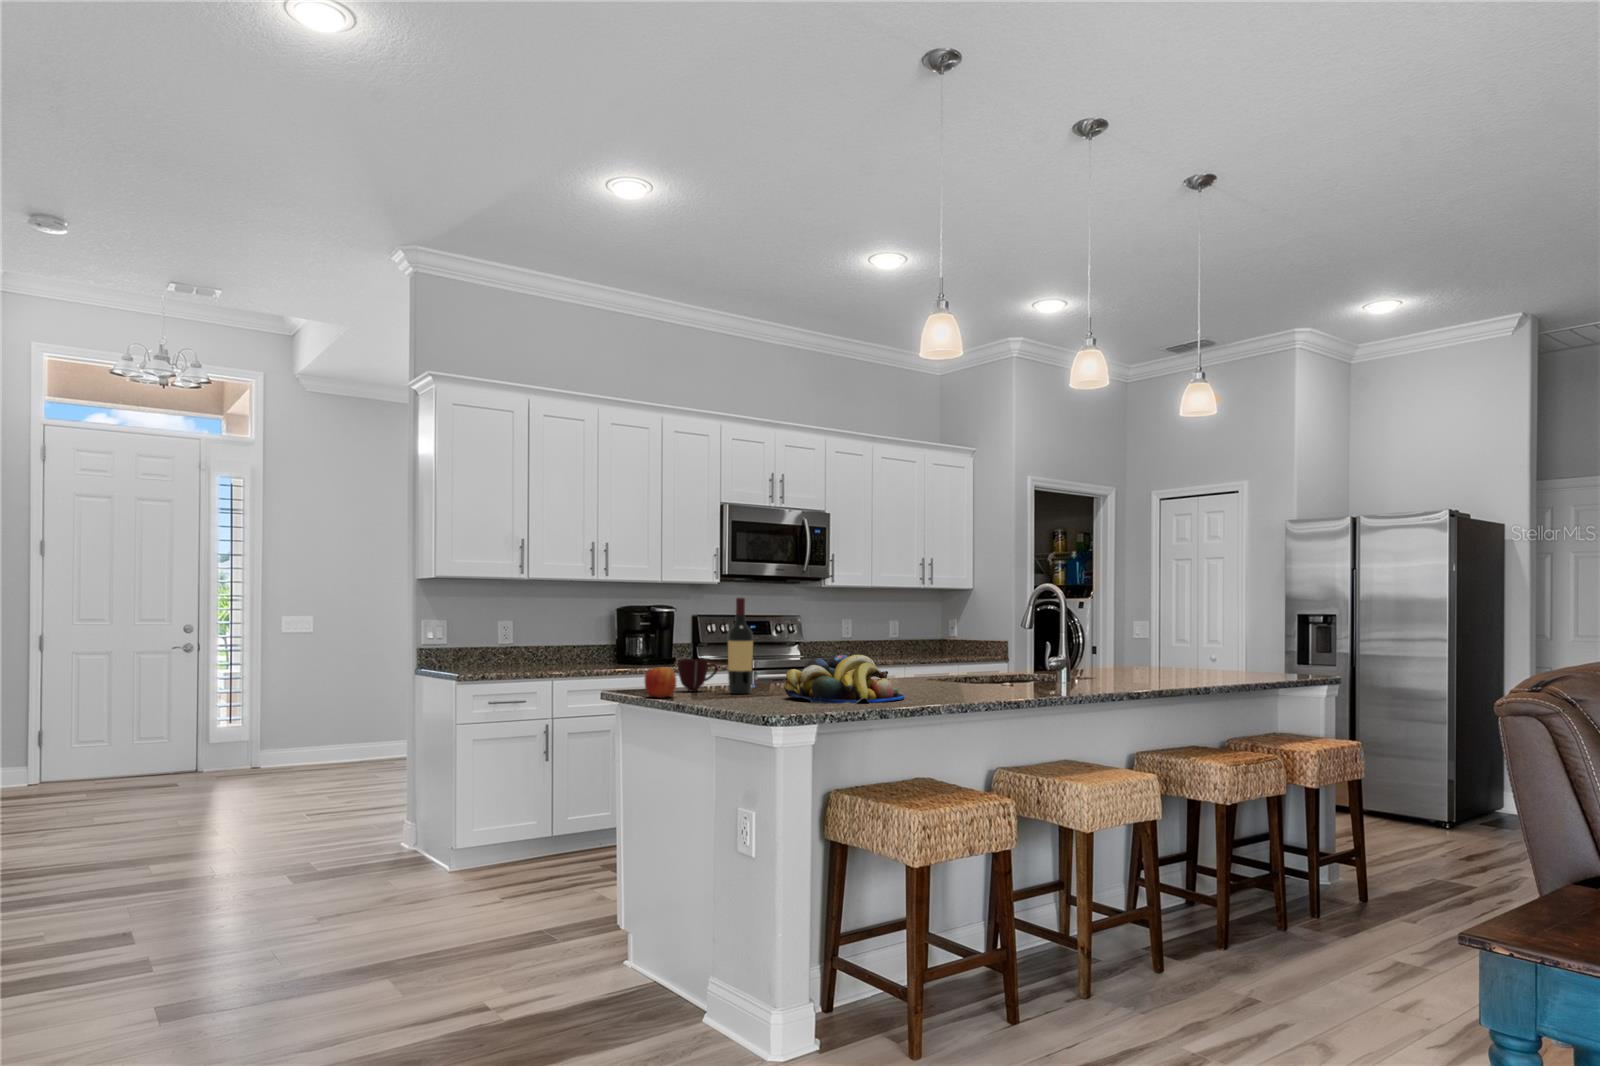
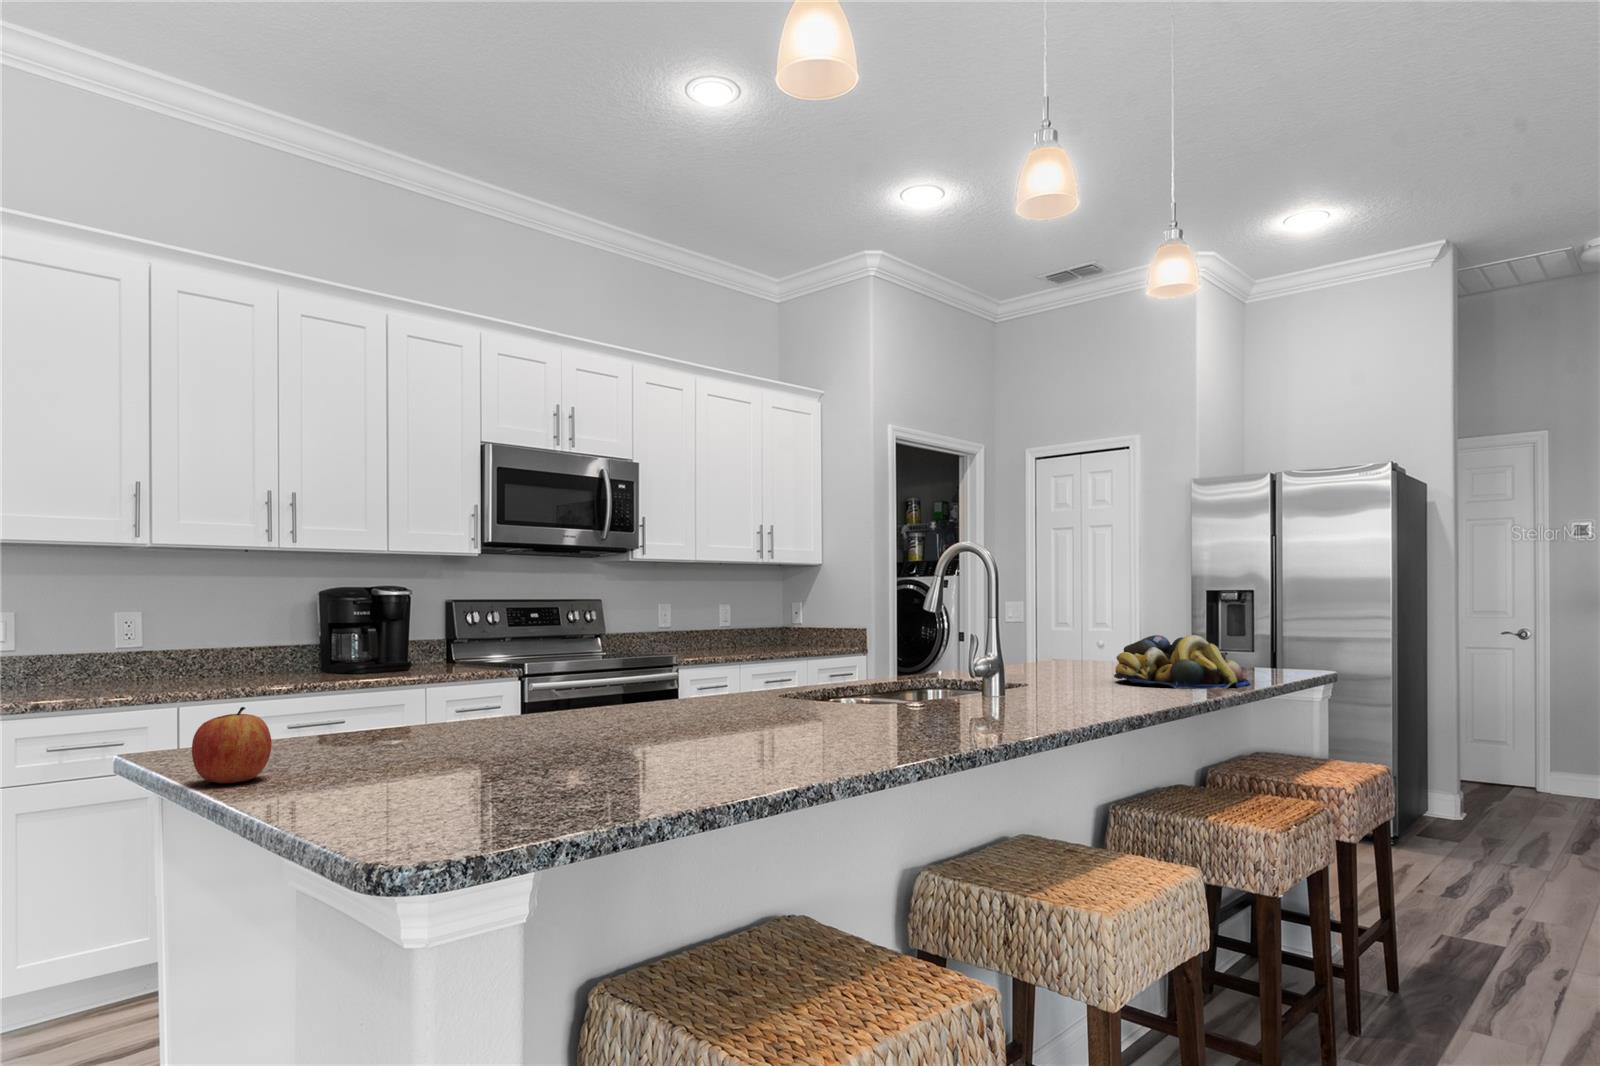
wine bottle: present [728,597,753,694] -> none [405,564,458,759]
fruit bowl: present [784,654,904,704] -> present [1114,635,1250,689]
mug: present [678,659,718,691] -> none [306,687,394,753]

